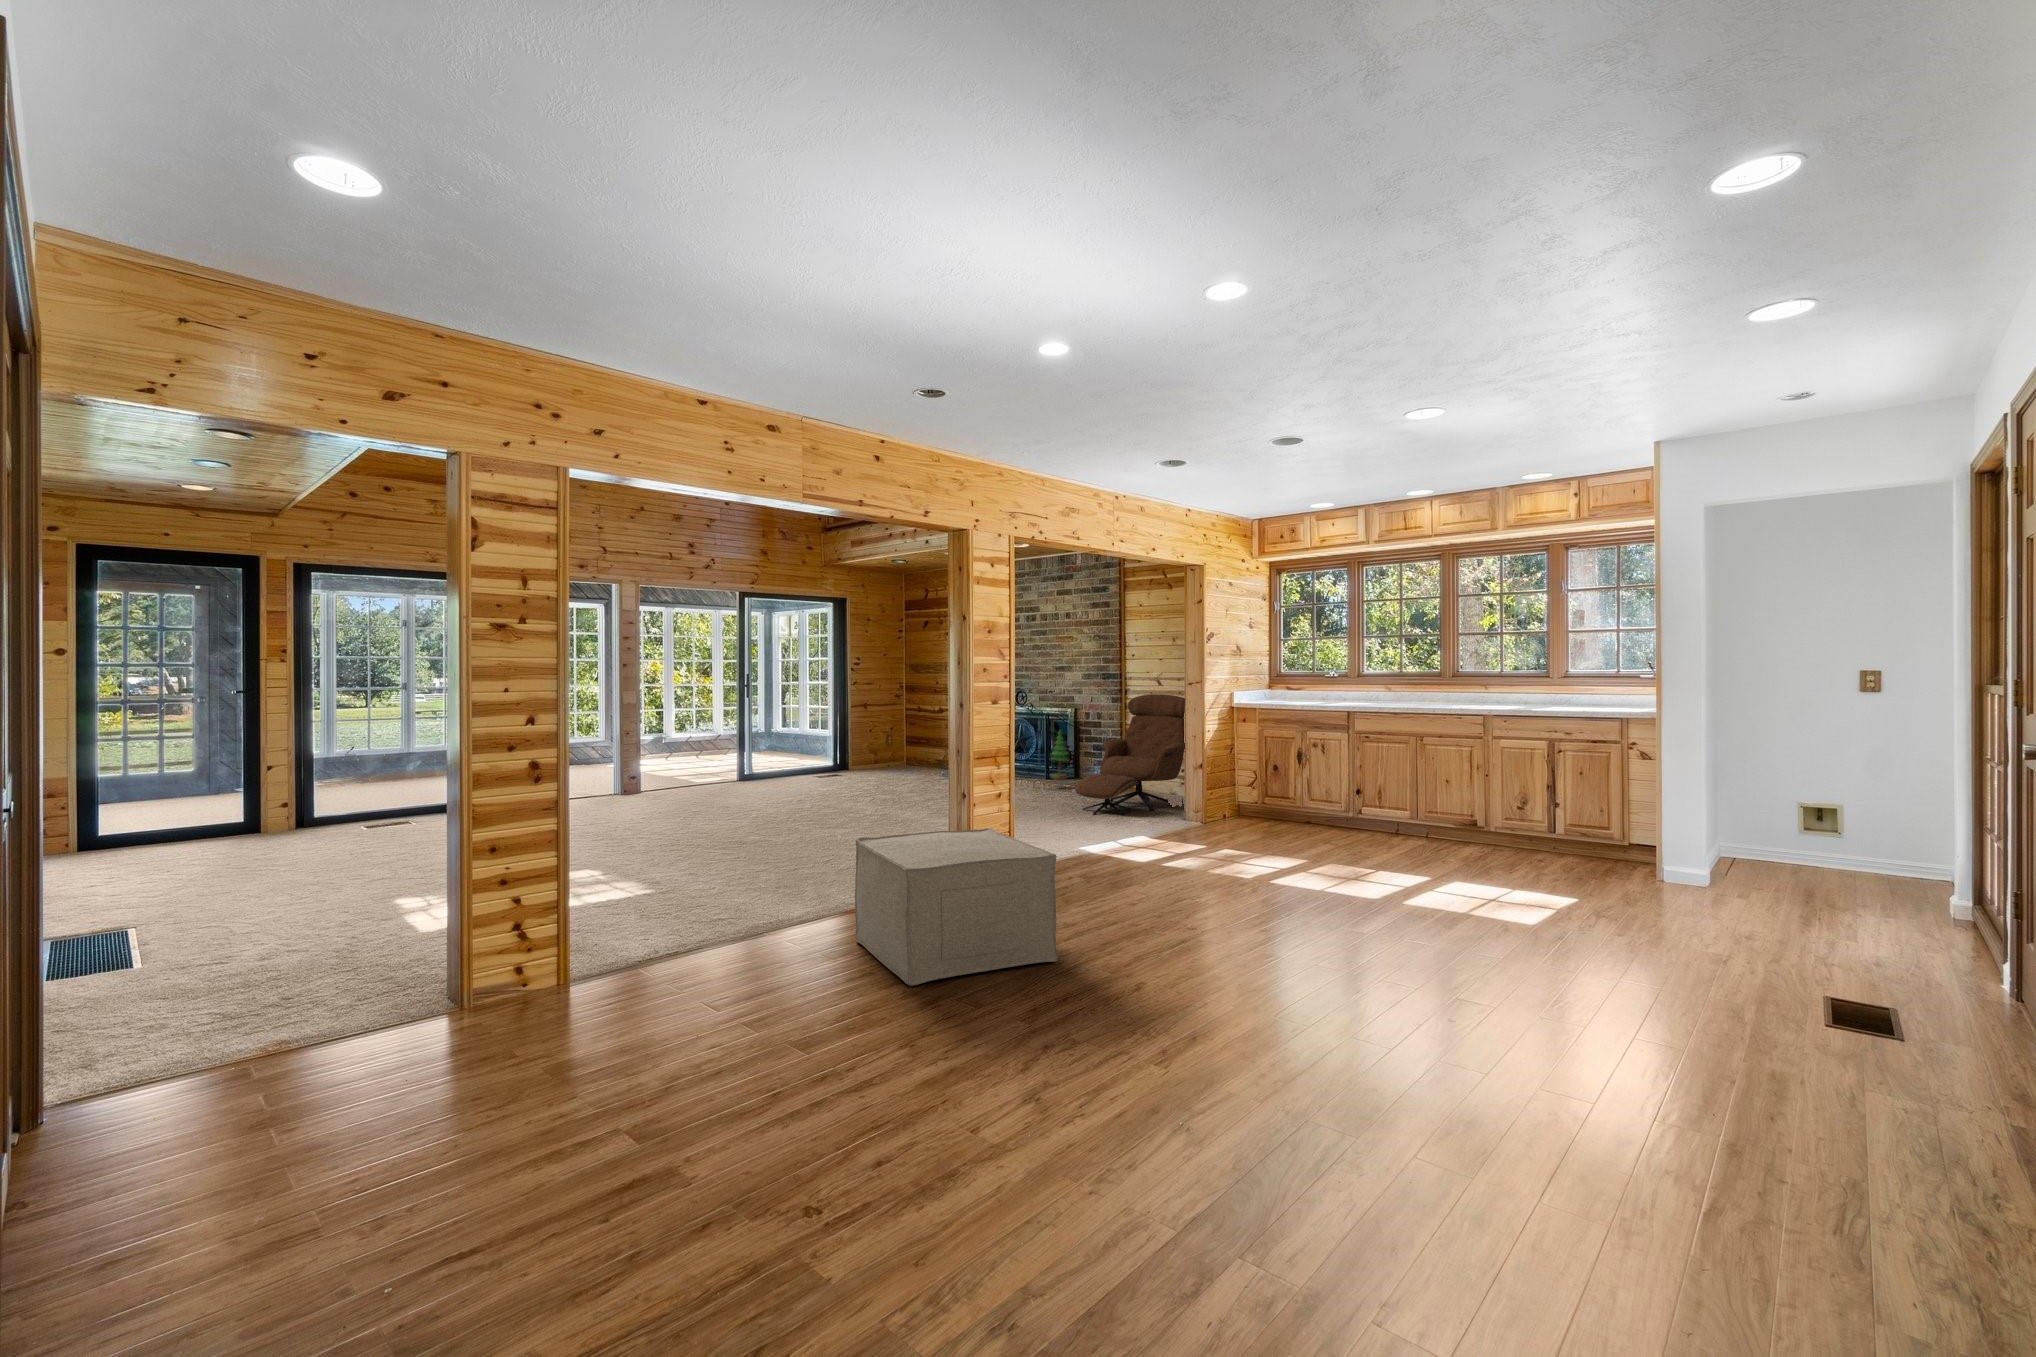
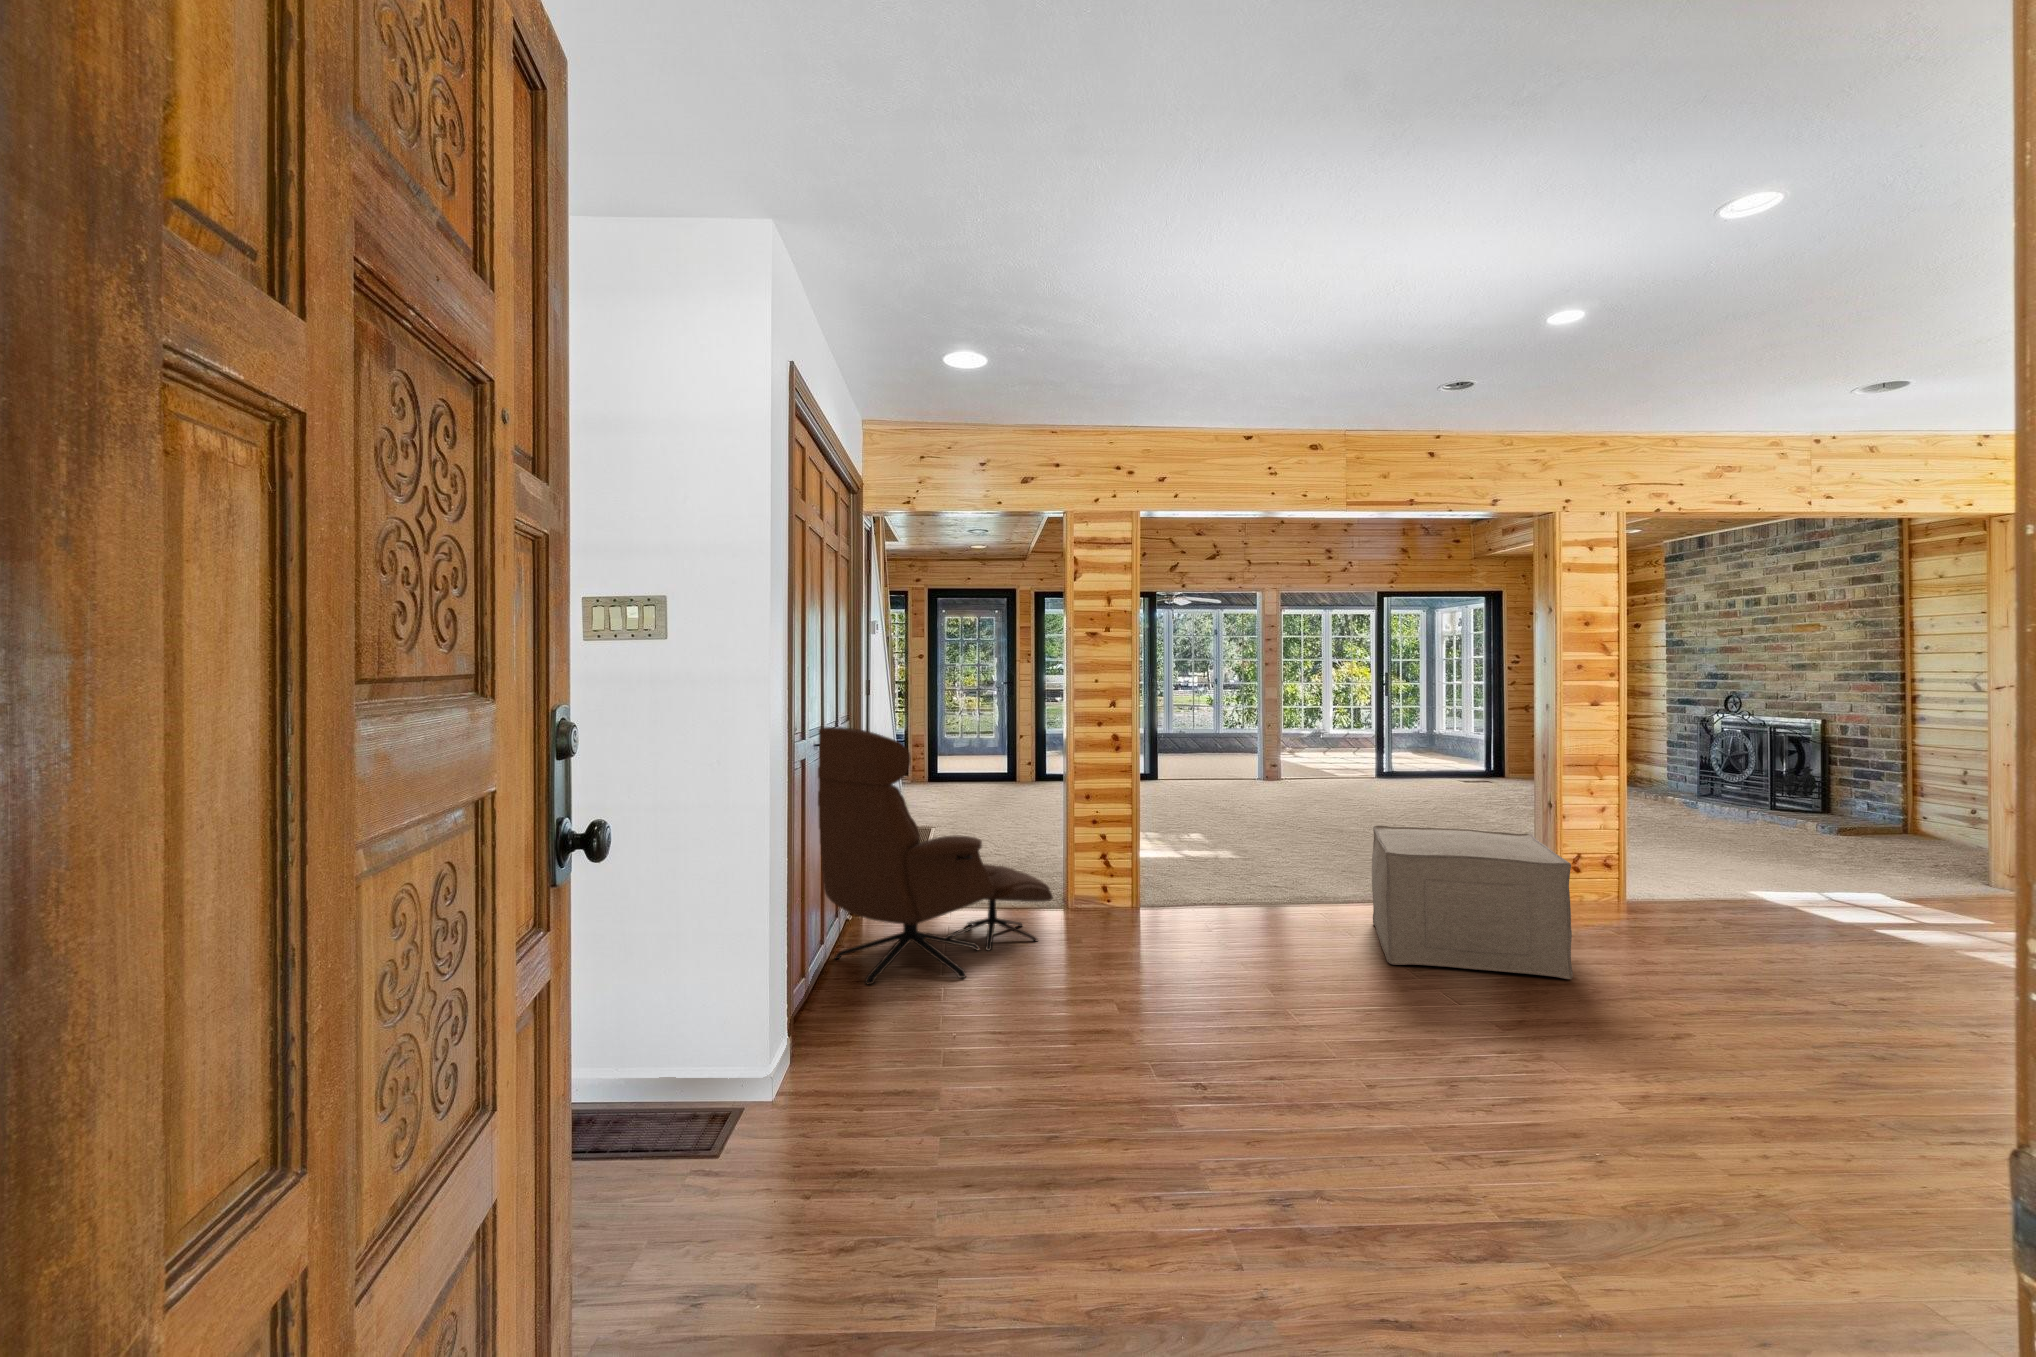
lounge chair: present [1075,694,1187,815] -> present [818,727,1053,984]
potted tree: present [1051,731,1068,788] -> none [1773,745,1810,823]

